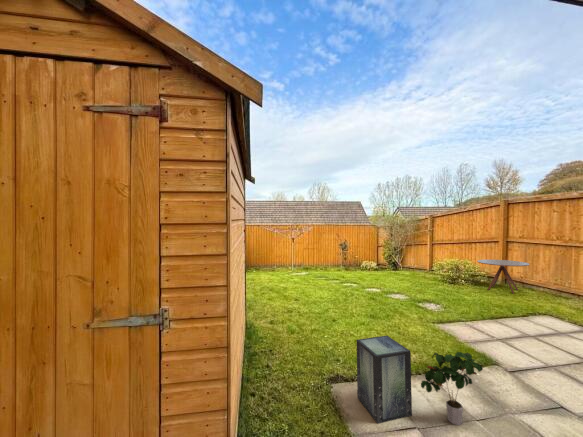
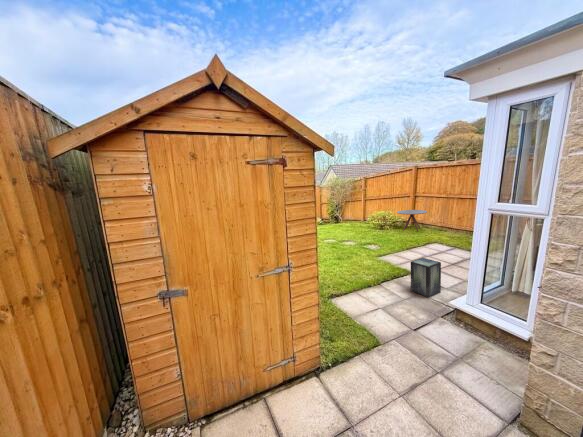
storage box: present [356,336,412,423] -> present [411,258,441,298]
potted plant: present [421,352,483,425] -> none [381,269,409,304]

